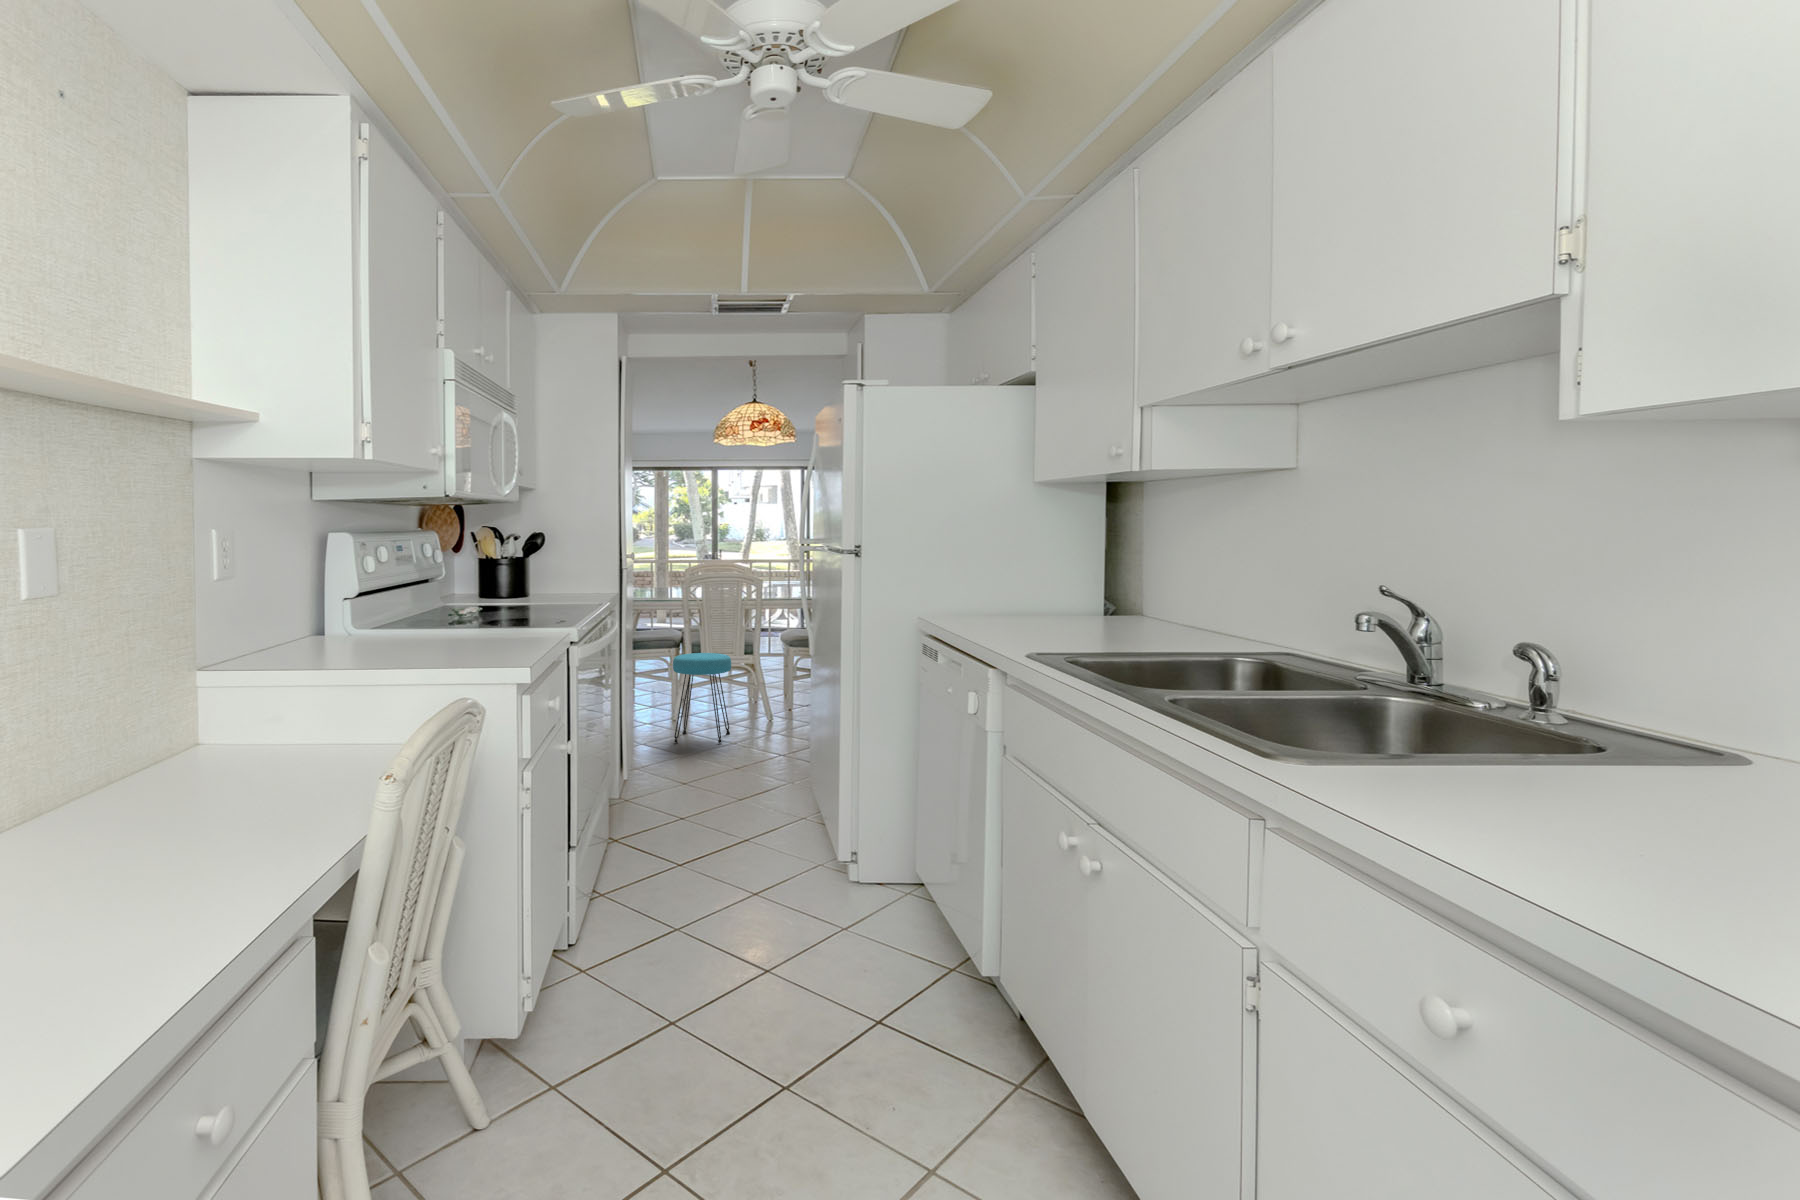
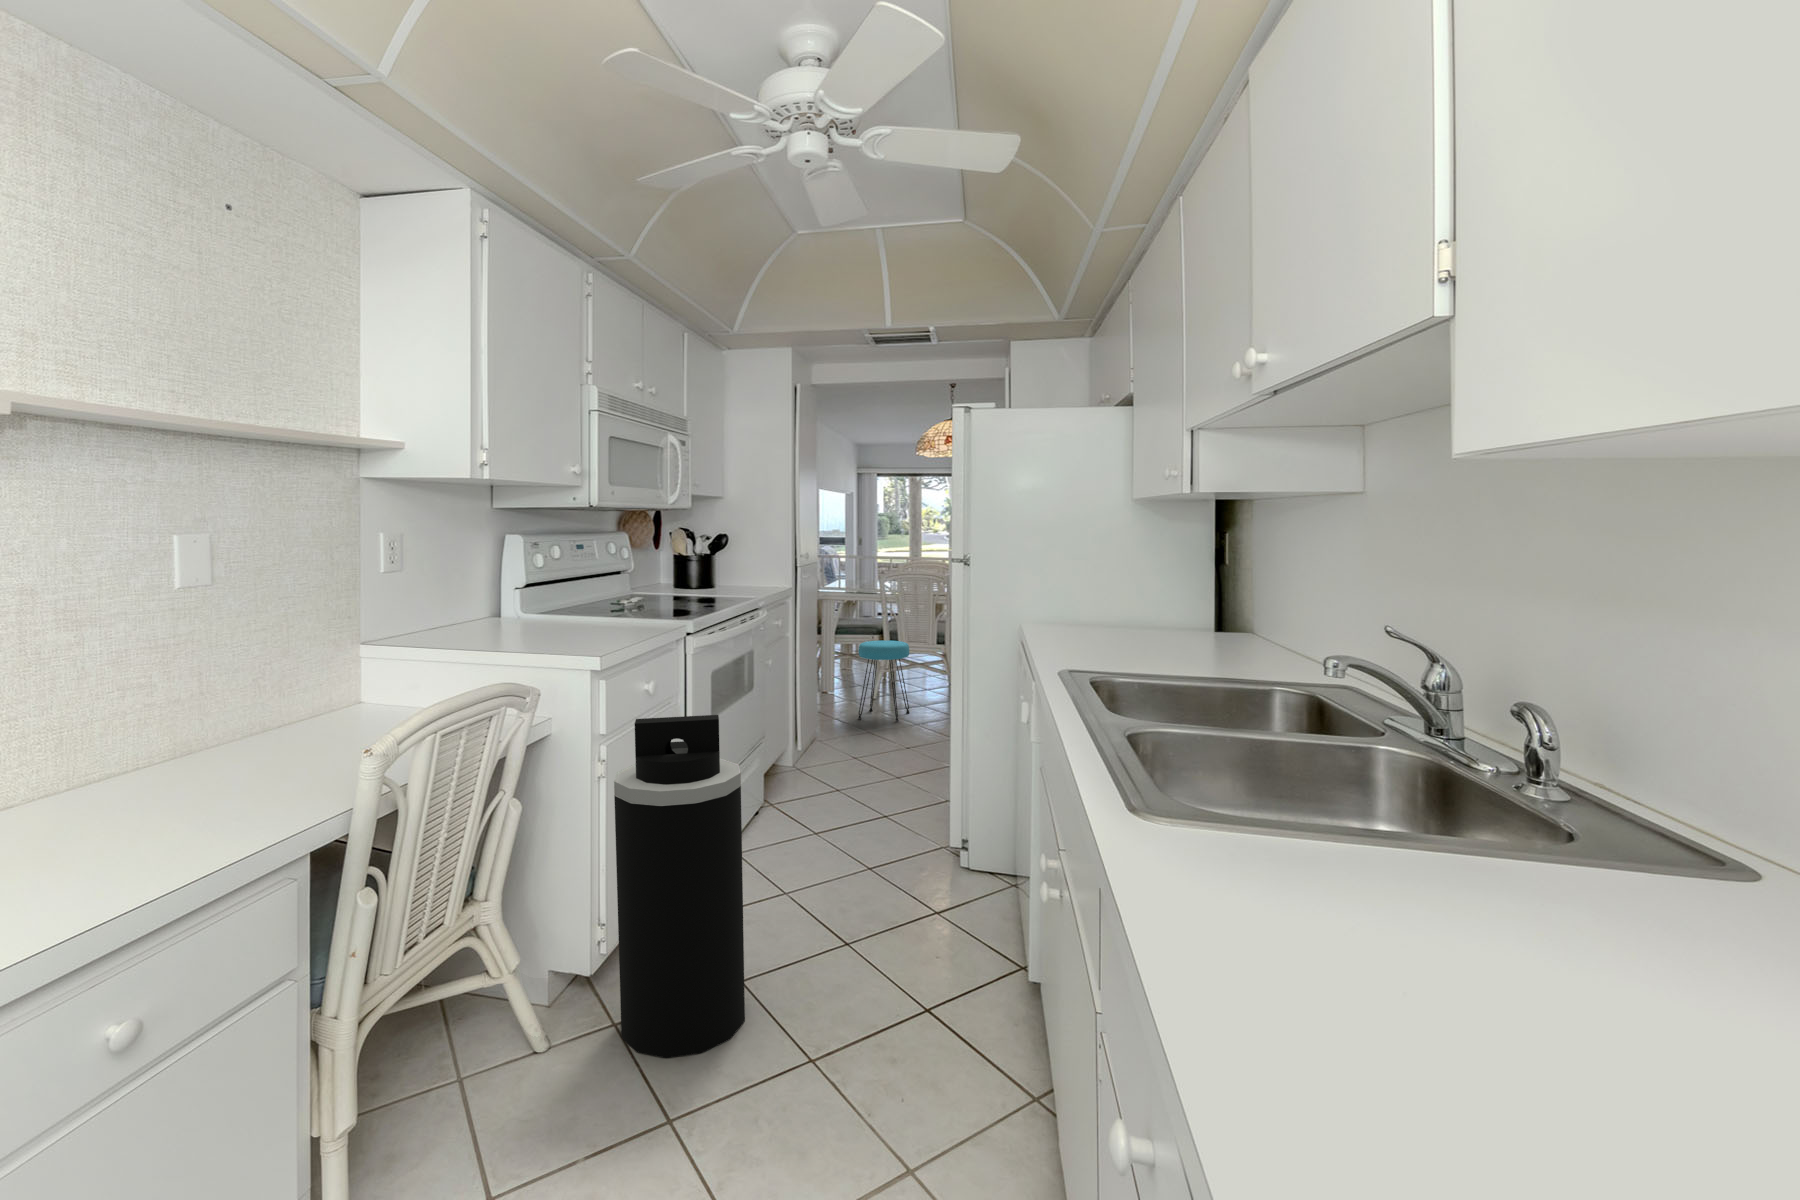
trash can: none [559,732,699,1105] -> present [614,715,745,1058]

